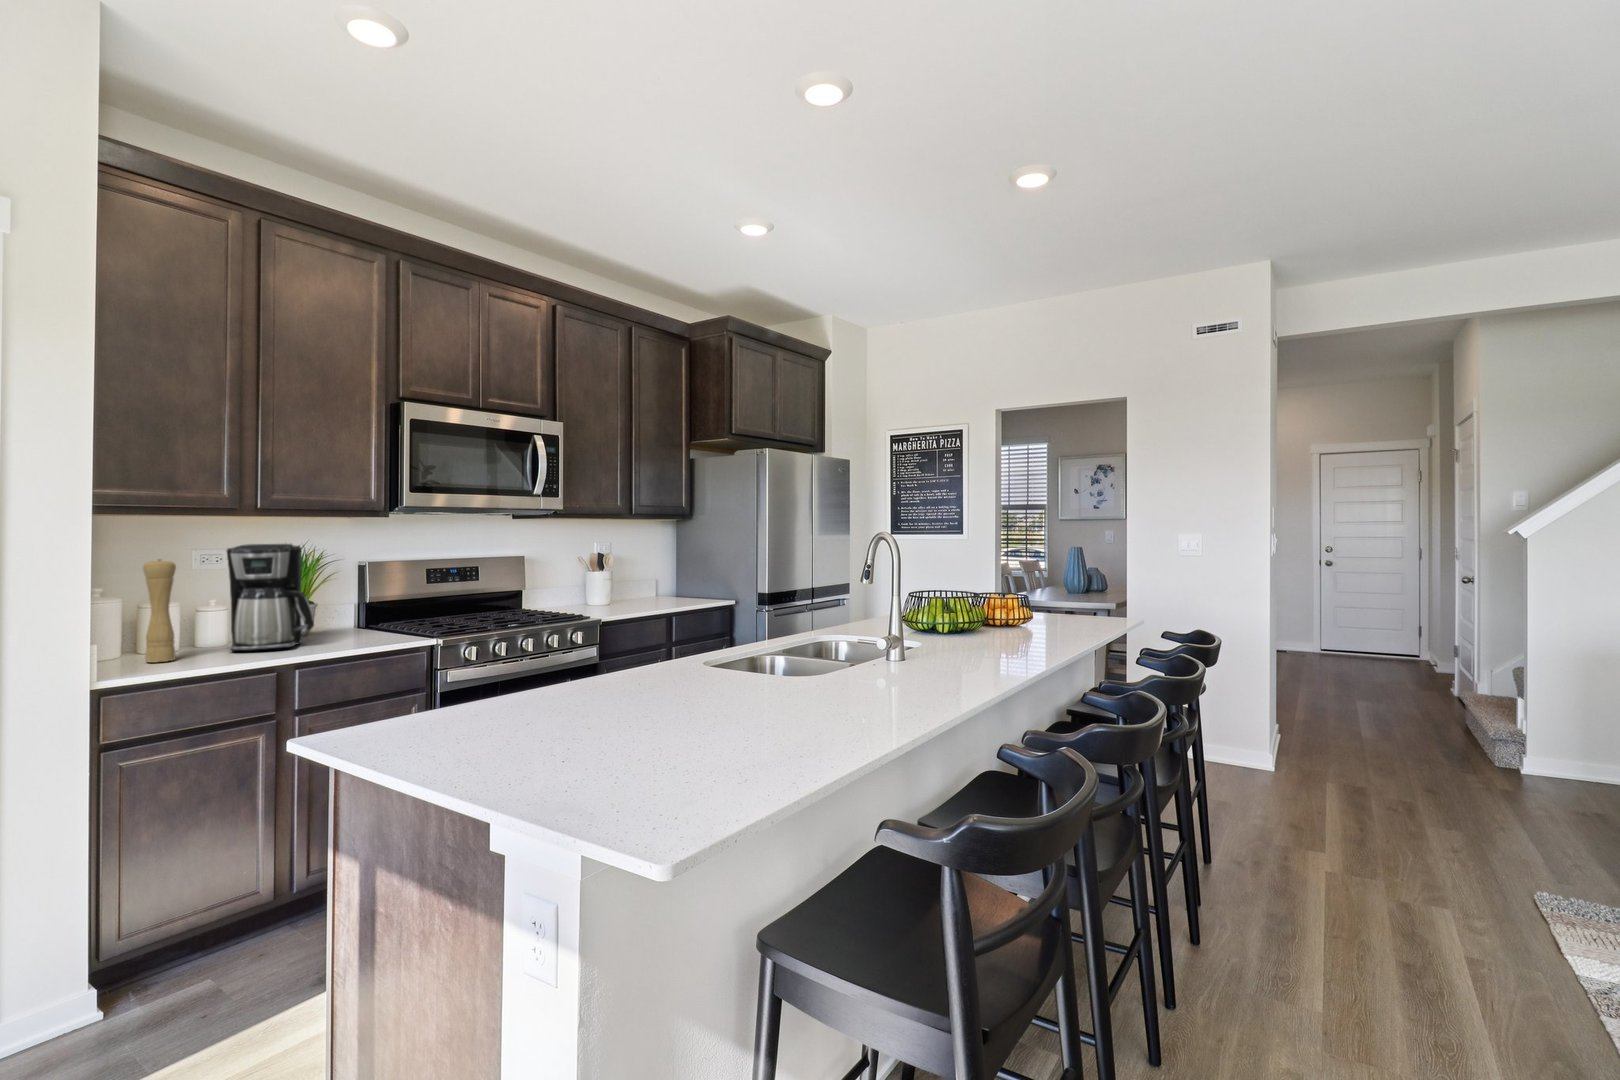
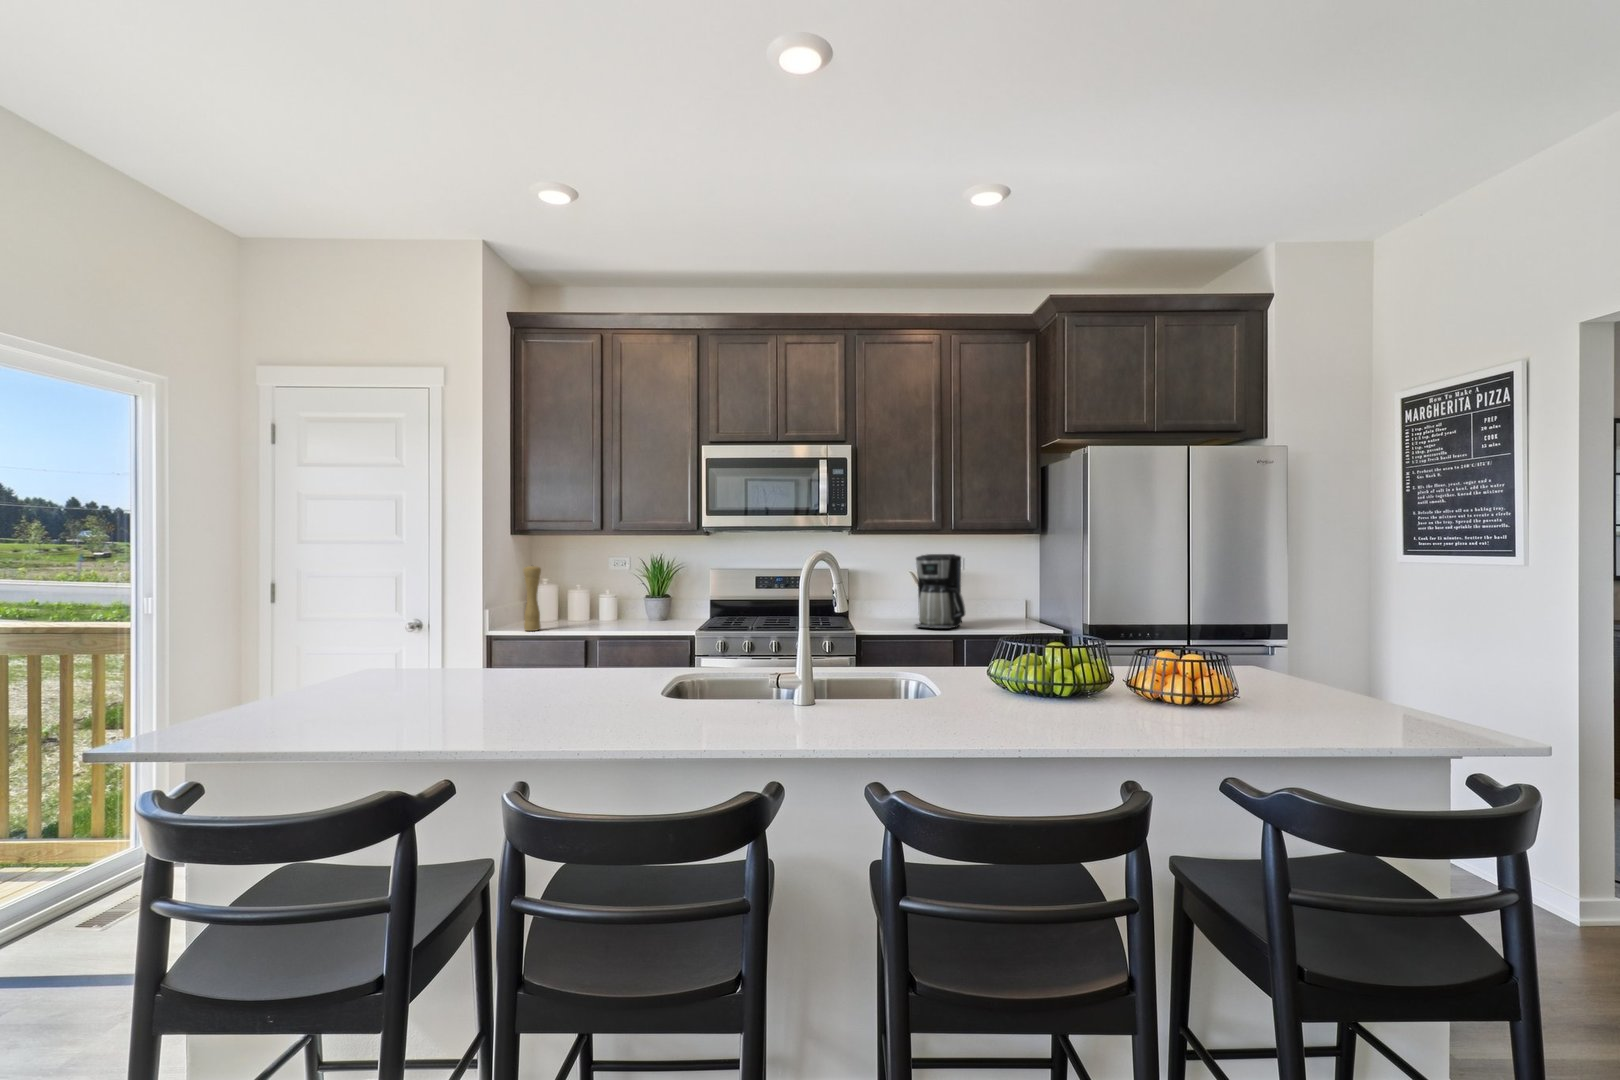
coffee maker: present [227,544,314,651] -> present [915,554,965,629]

